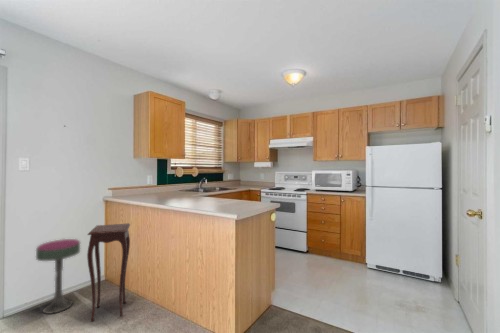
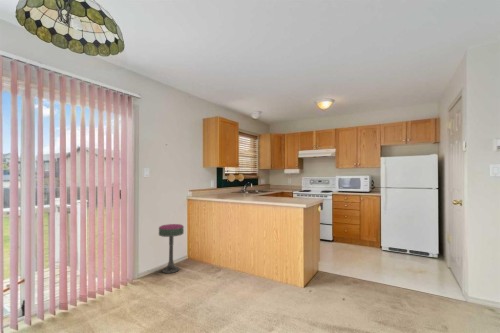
side table: present [87,223,130,321] -> none [196,213,222,276]

